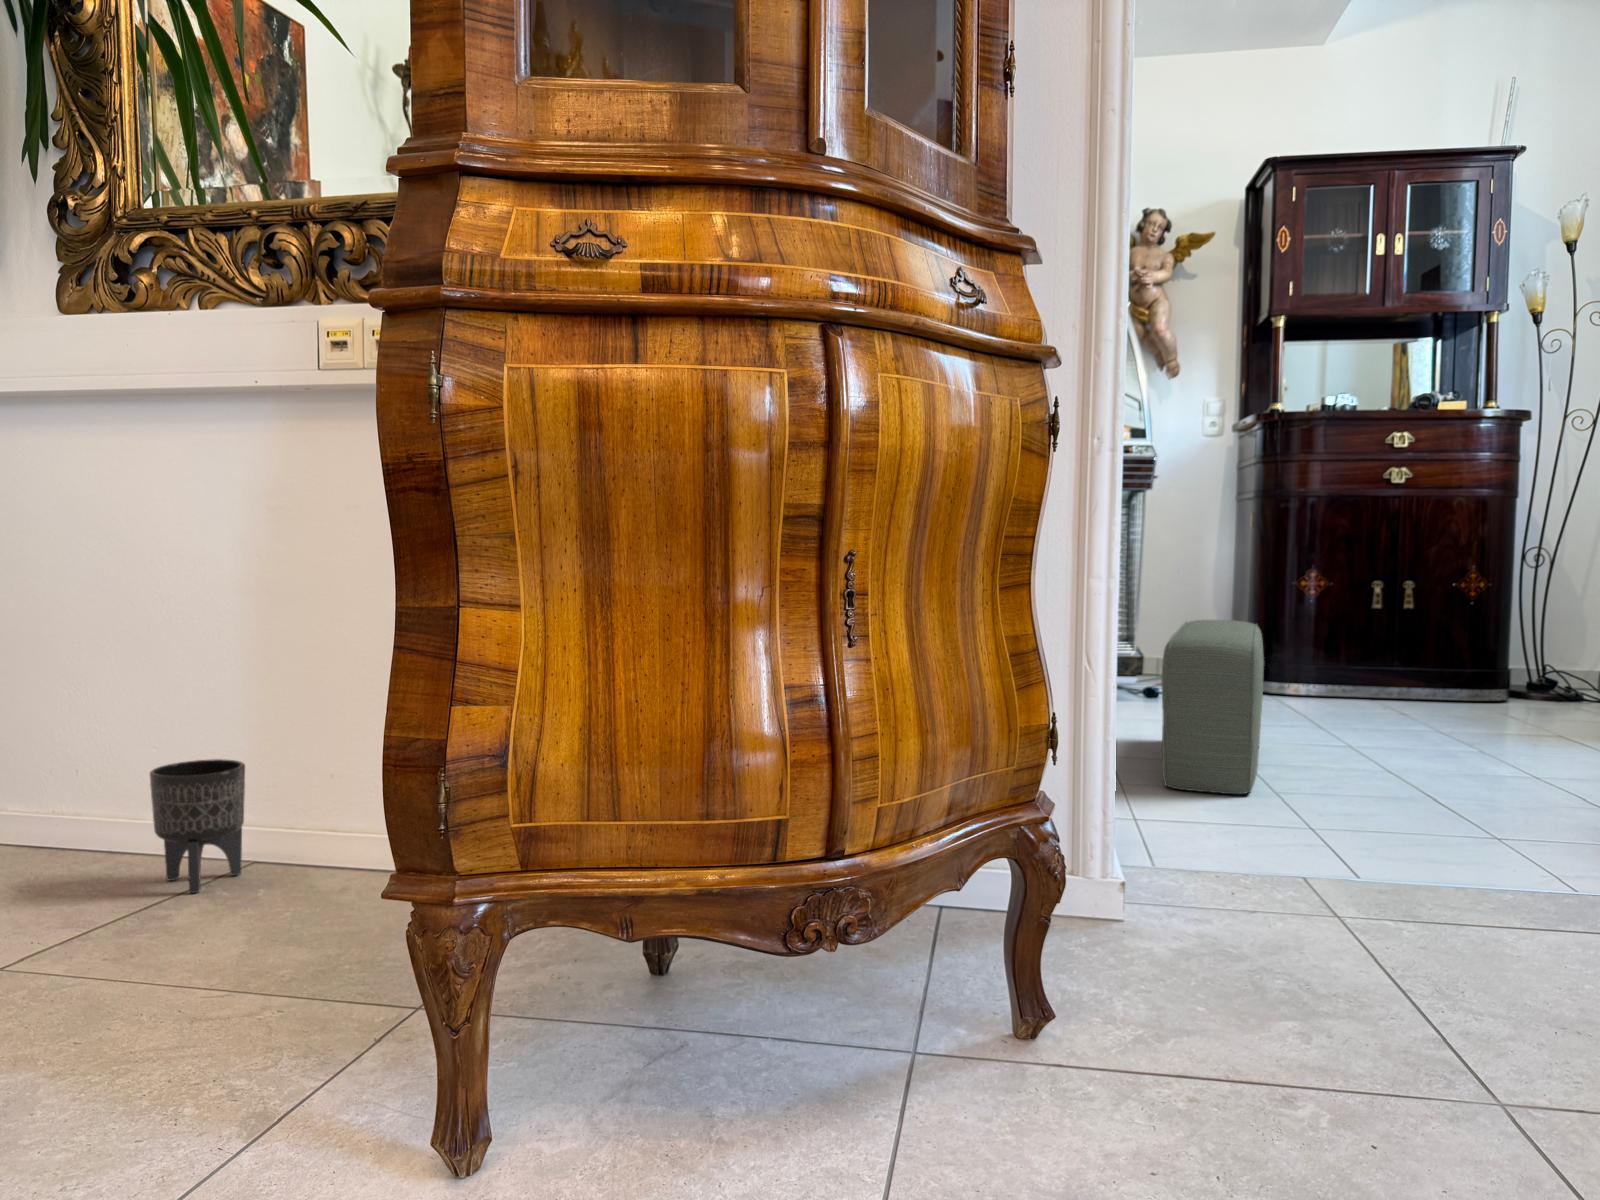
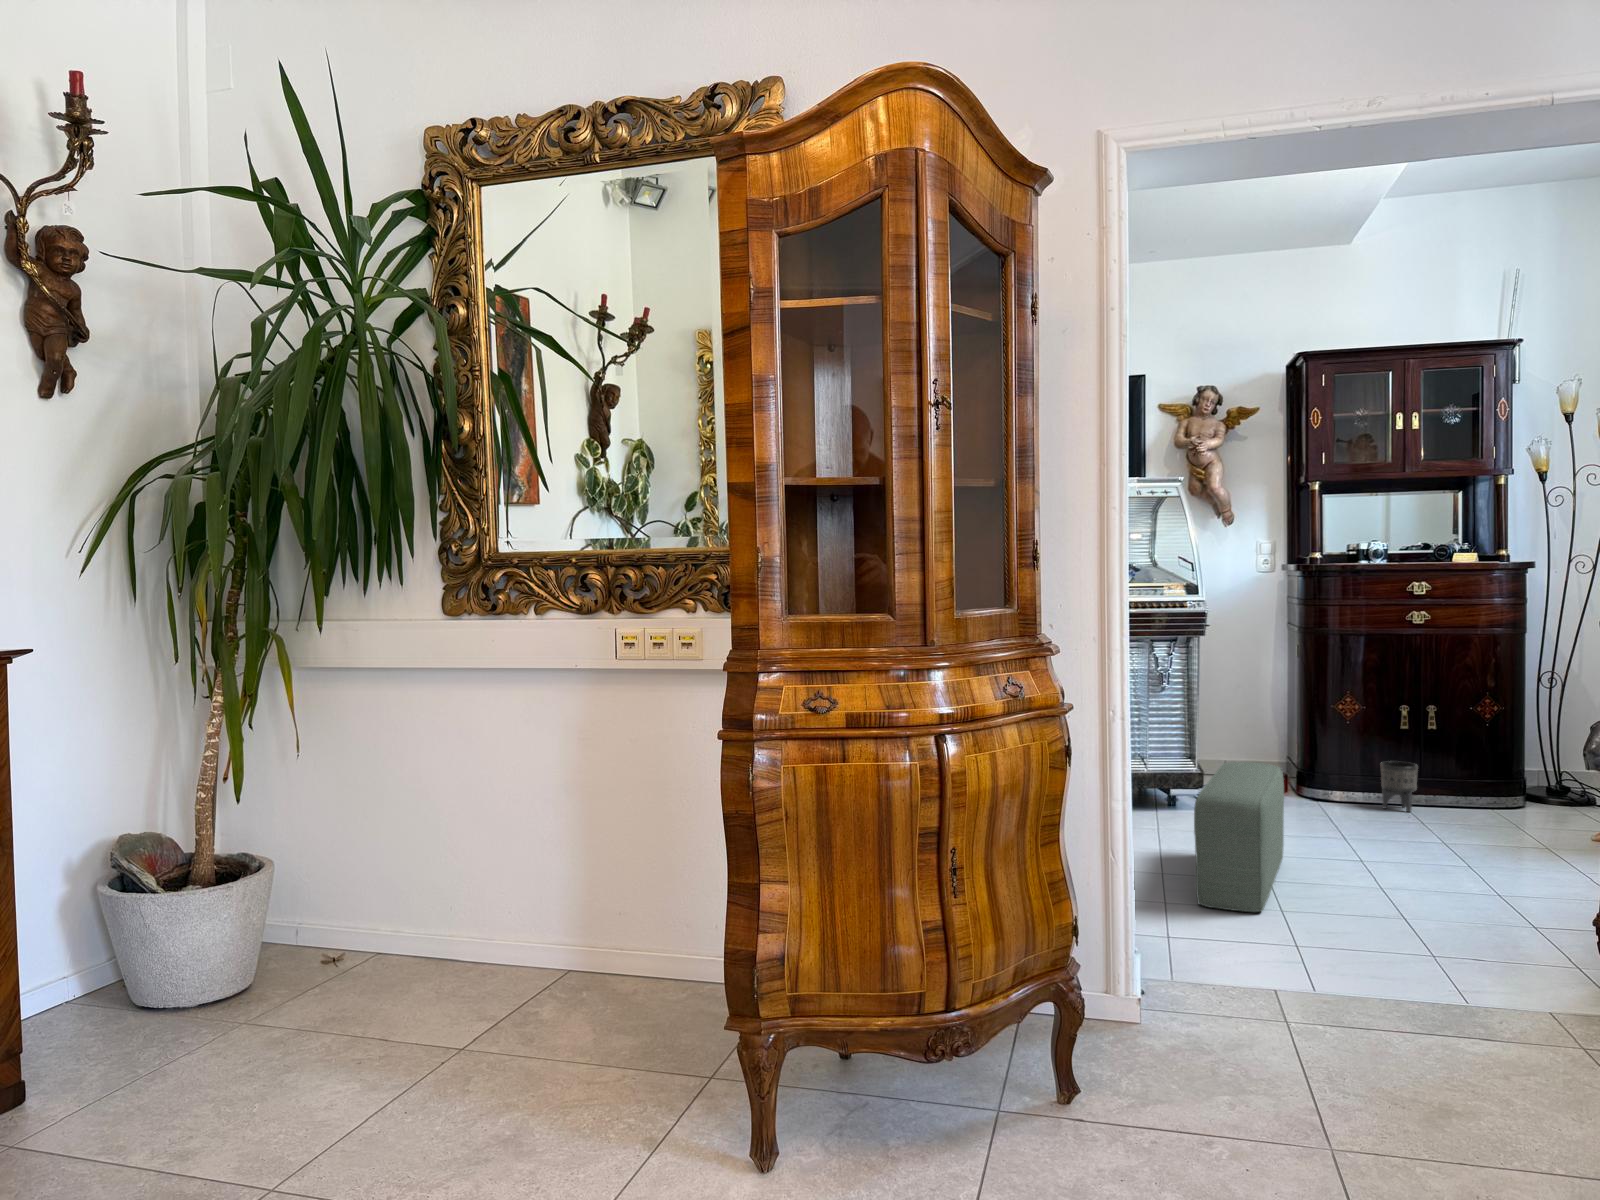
planter: present [150,759,245,893] -> present [1381,761,1418,812]

